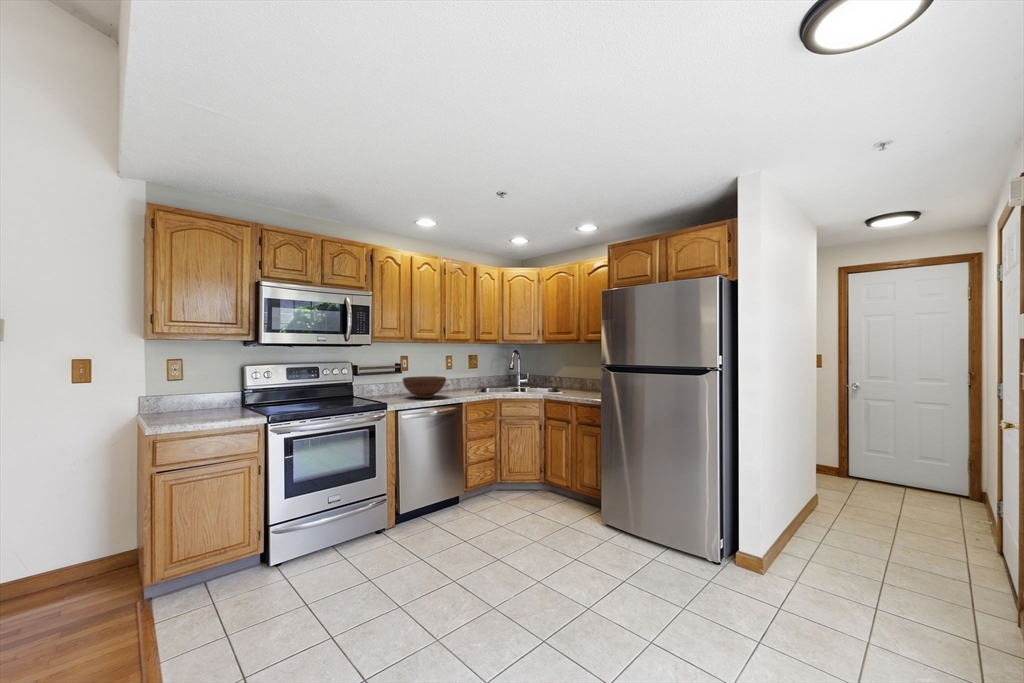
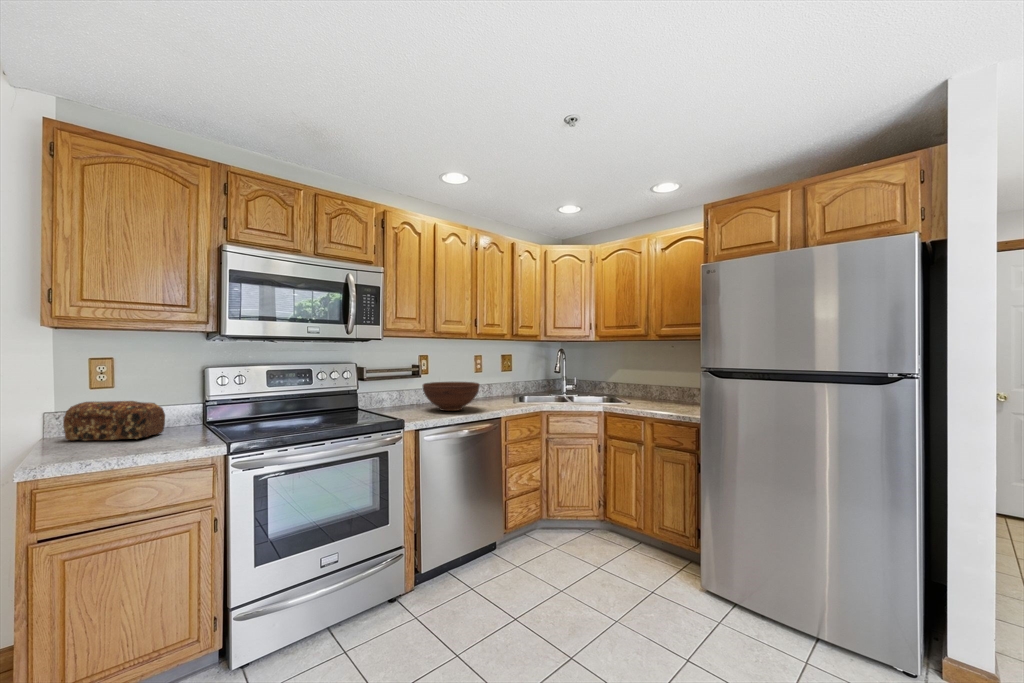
bread loaf: none [156,389,221,415] -> present [63,401,165,441]

